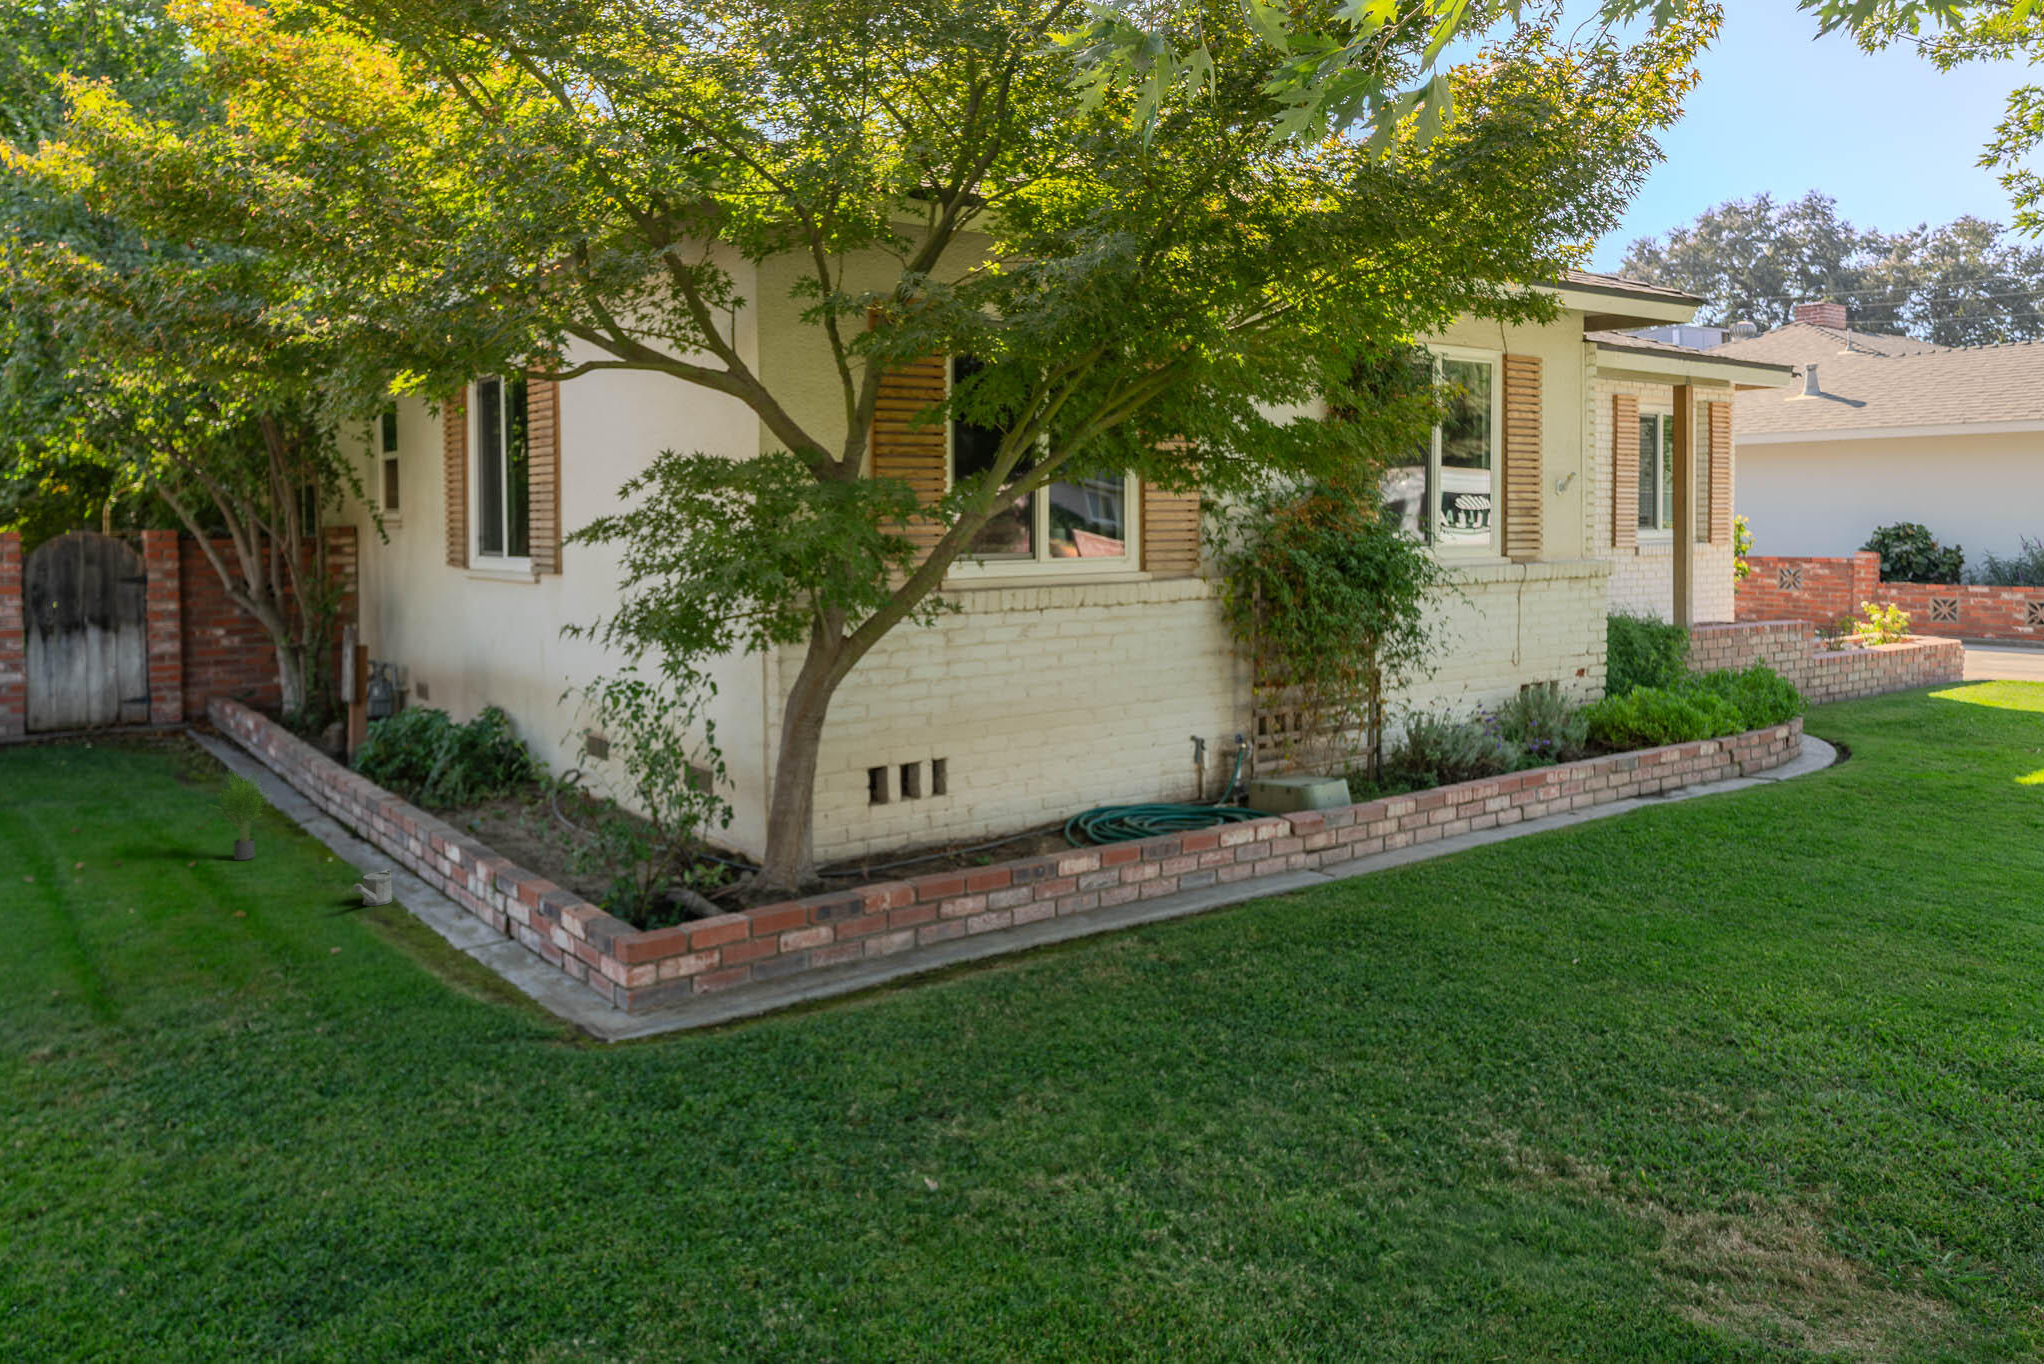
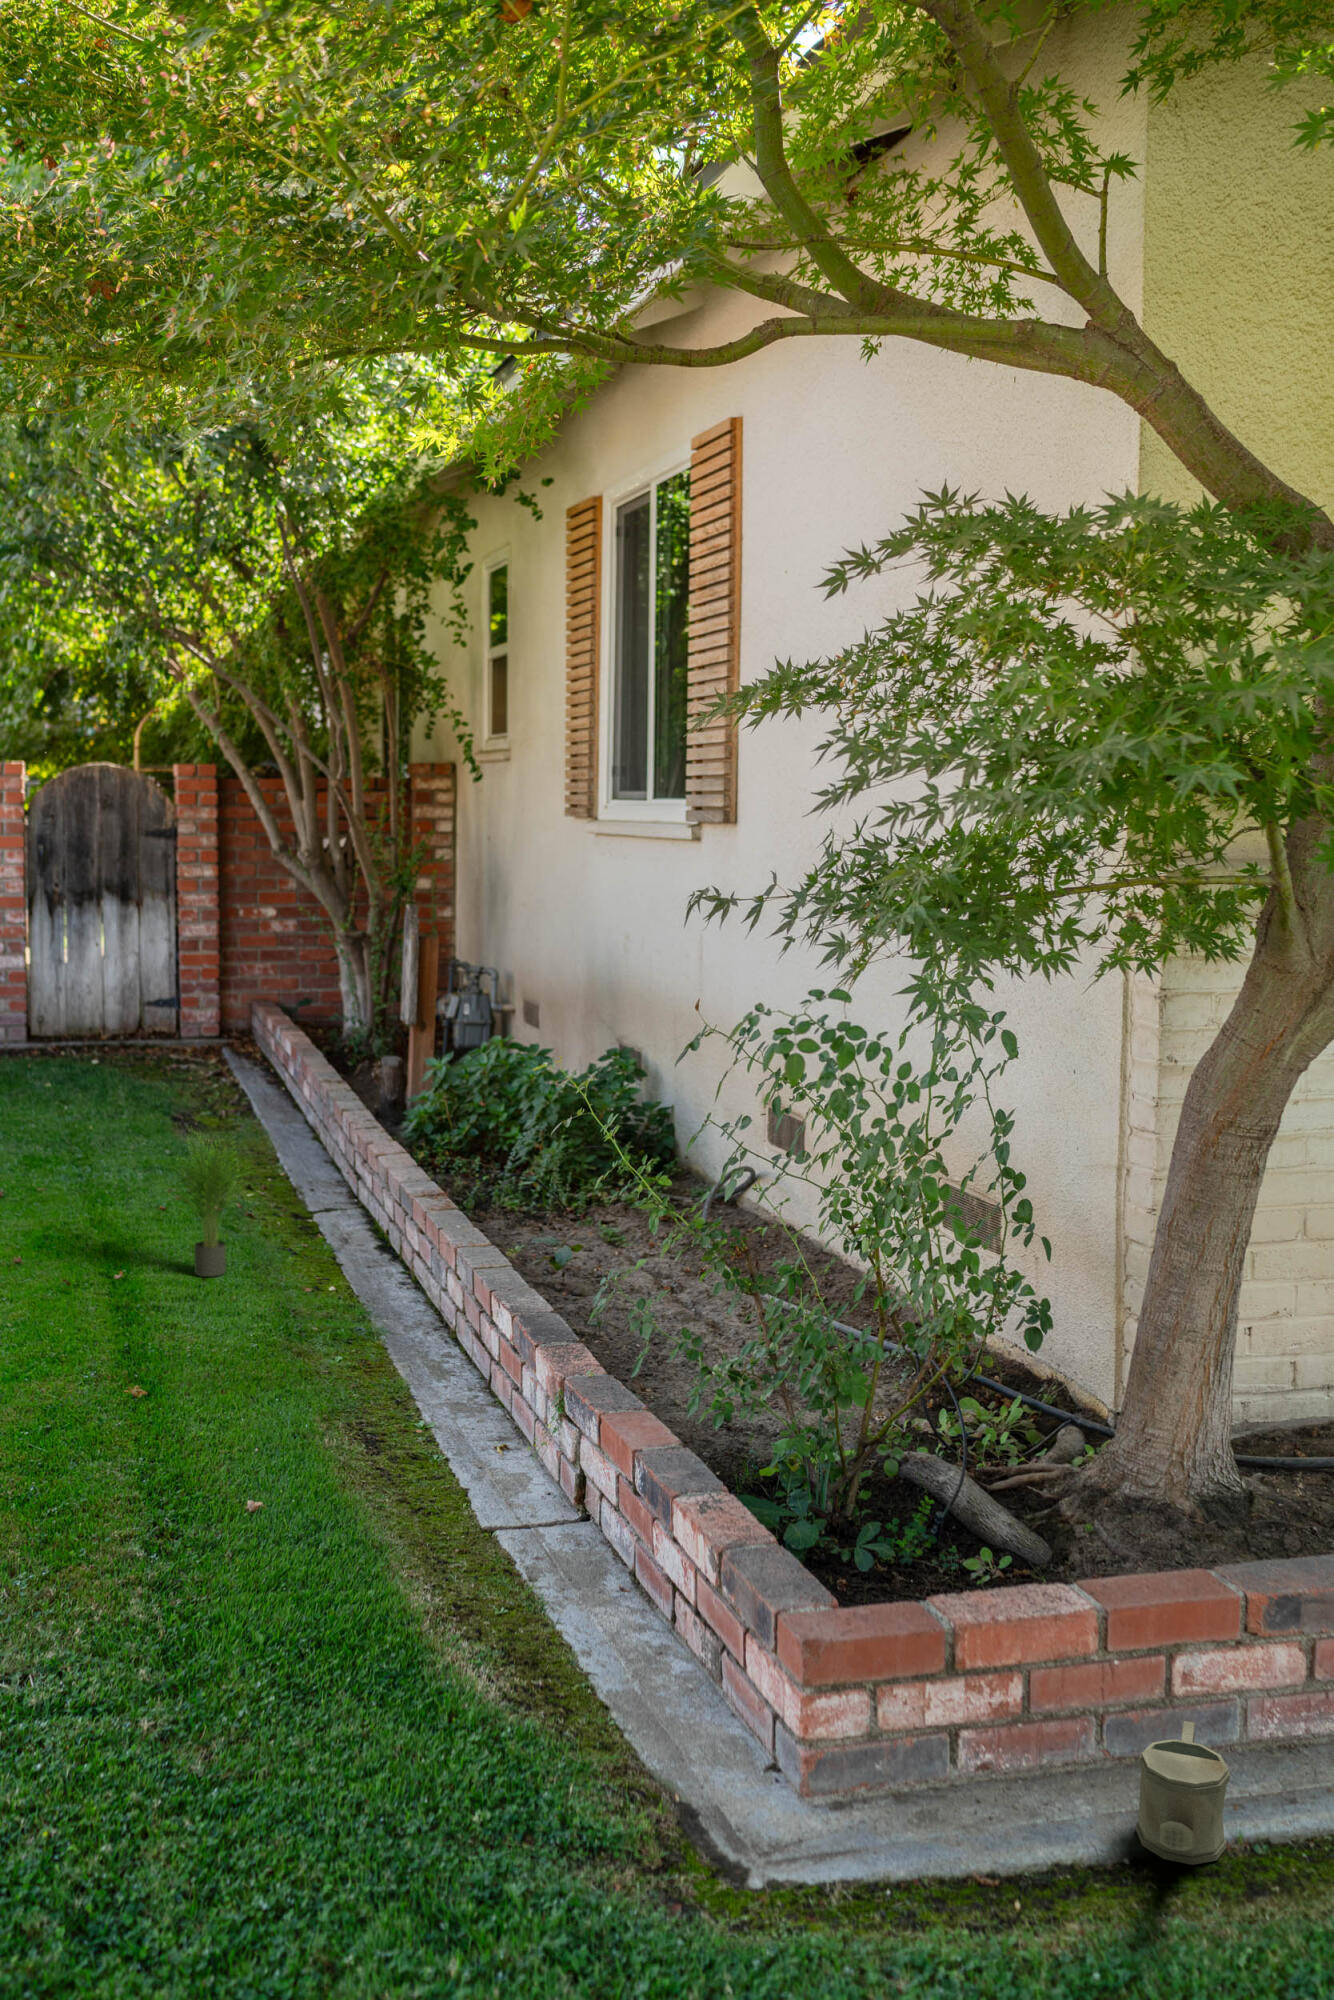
watering can: present [353,869,392,906] -> present [1136,1721,1230,1865]

